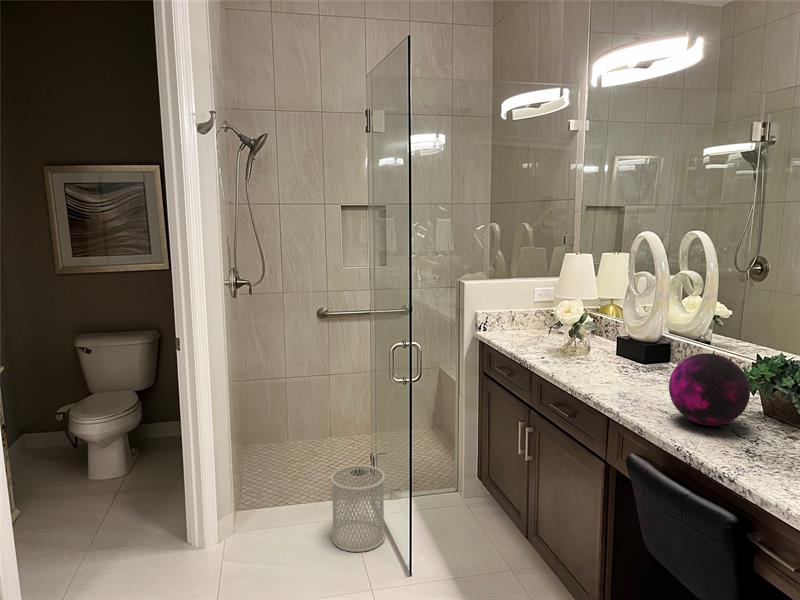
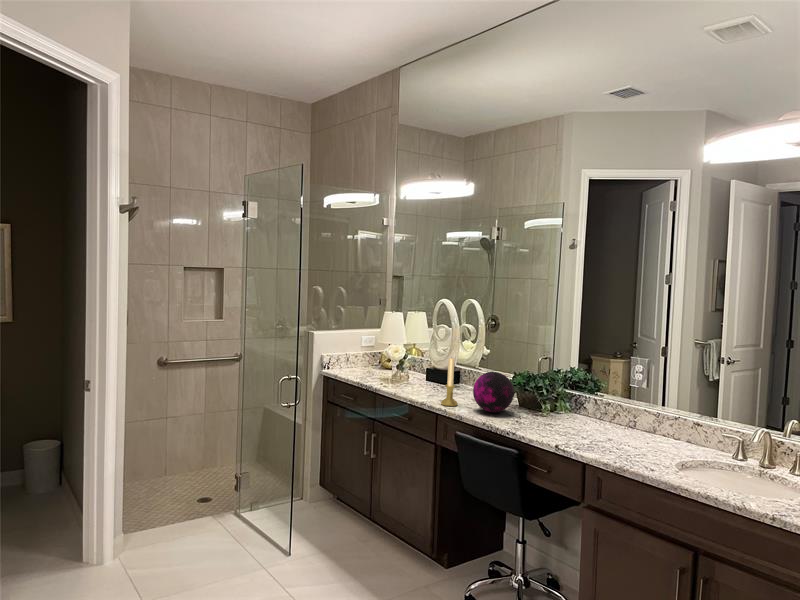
candle holder: none [616,323,645,405] -> present [441,358,458,406]
wastebasket: present [331,465,385,552] -> none [217,479,263,548]

